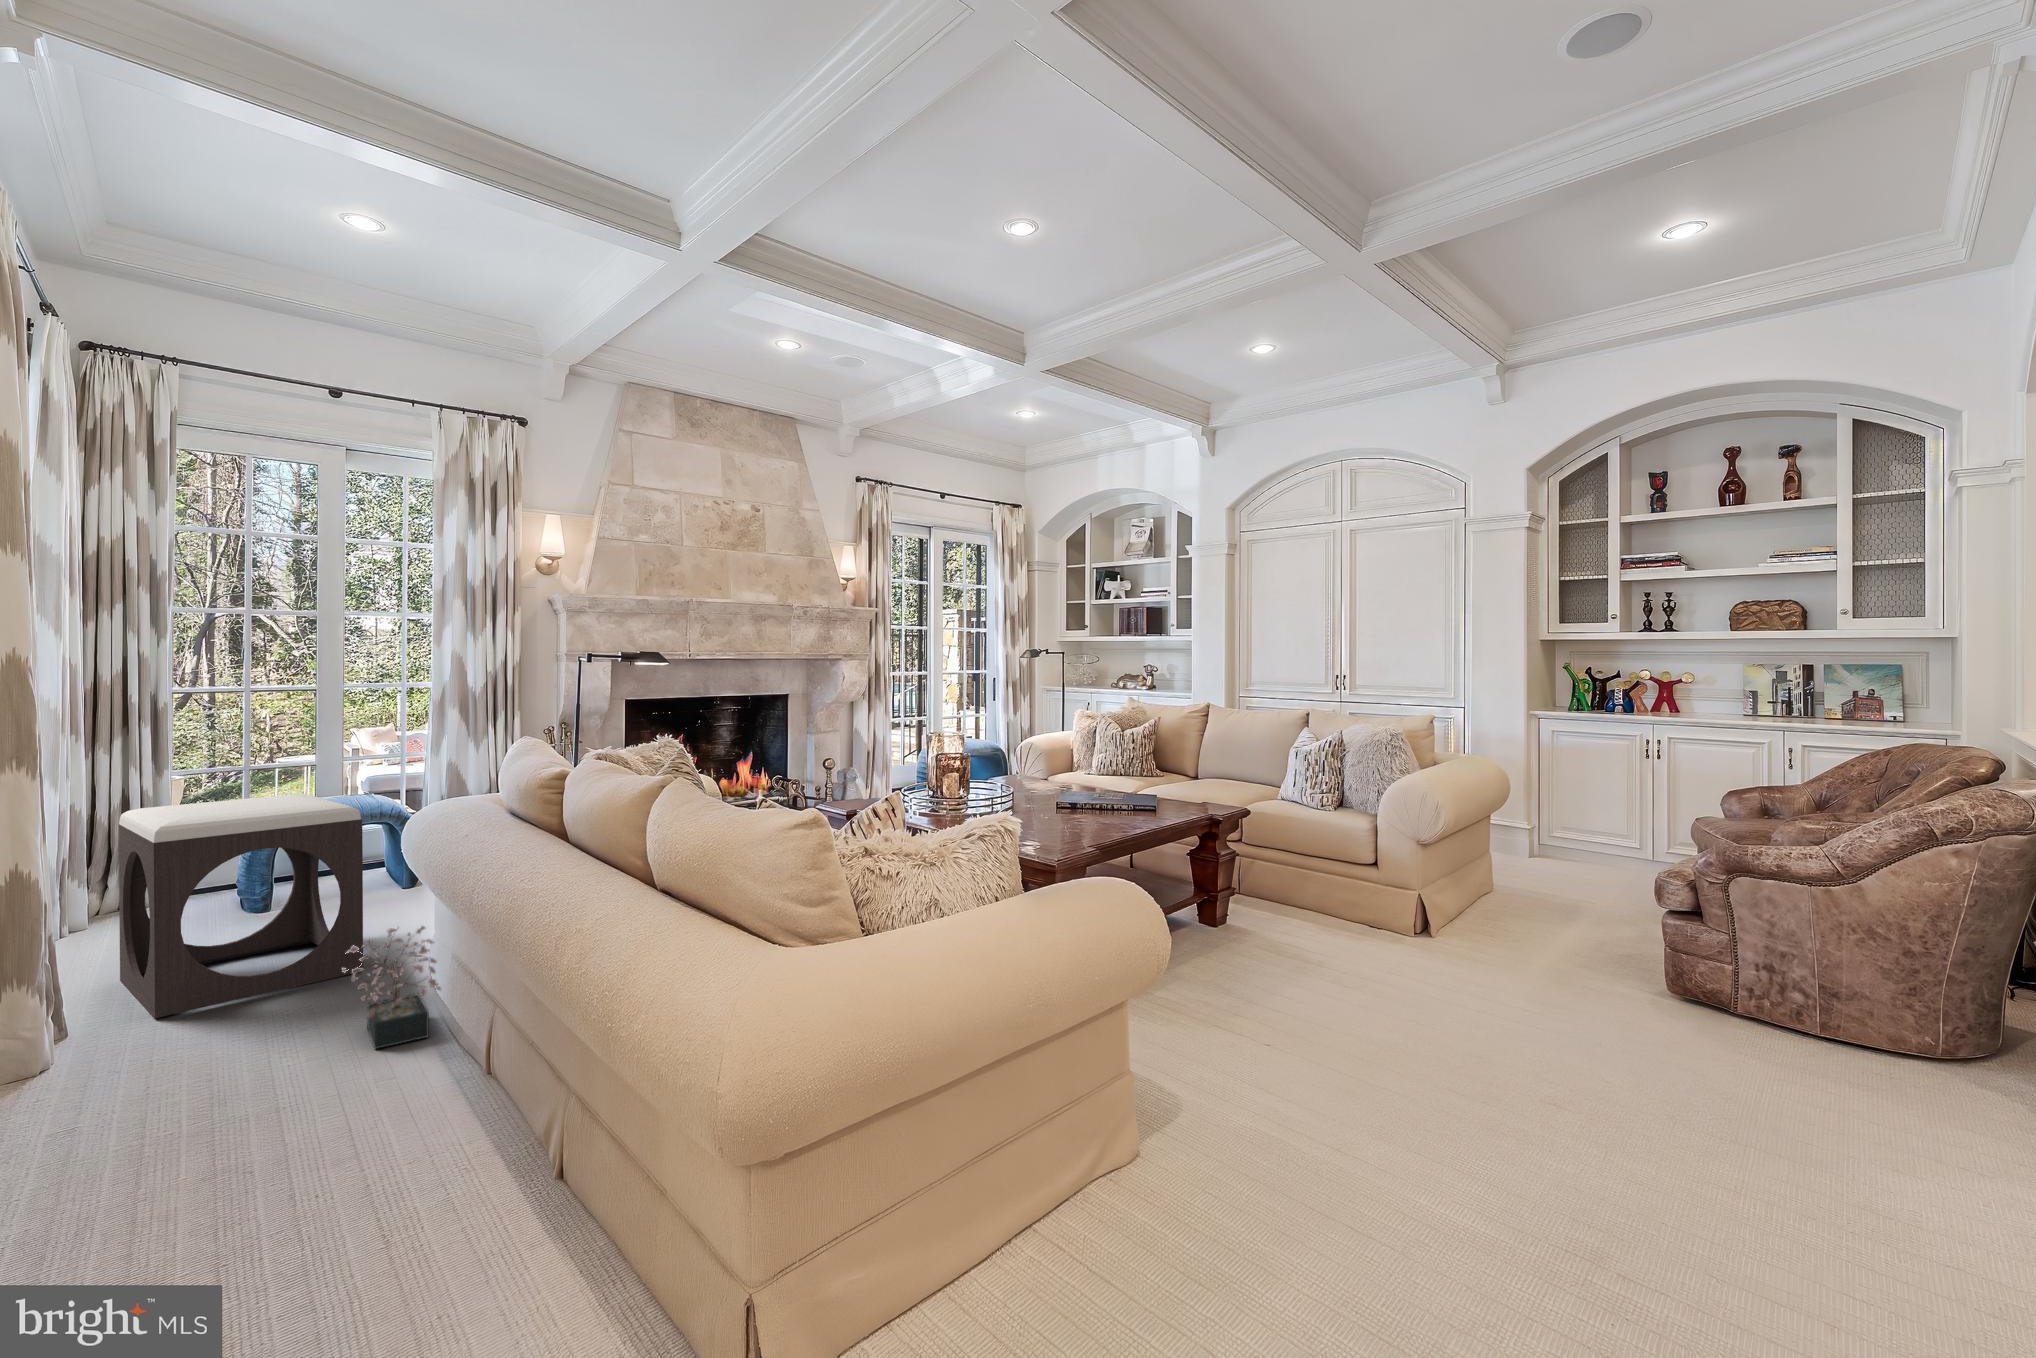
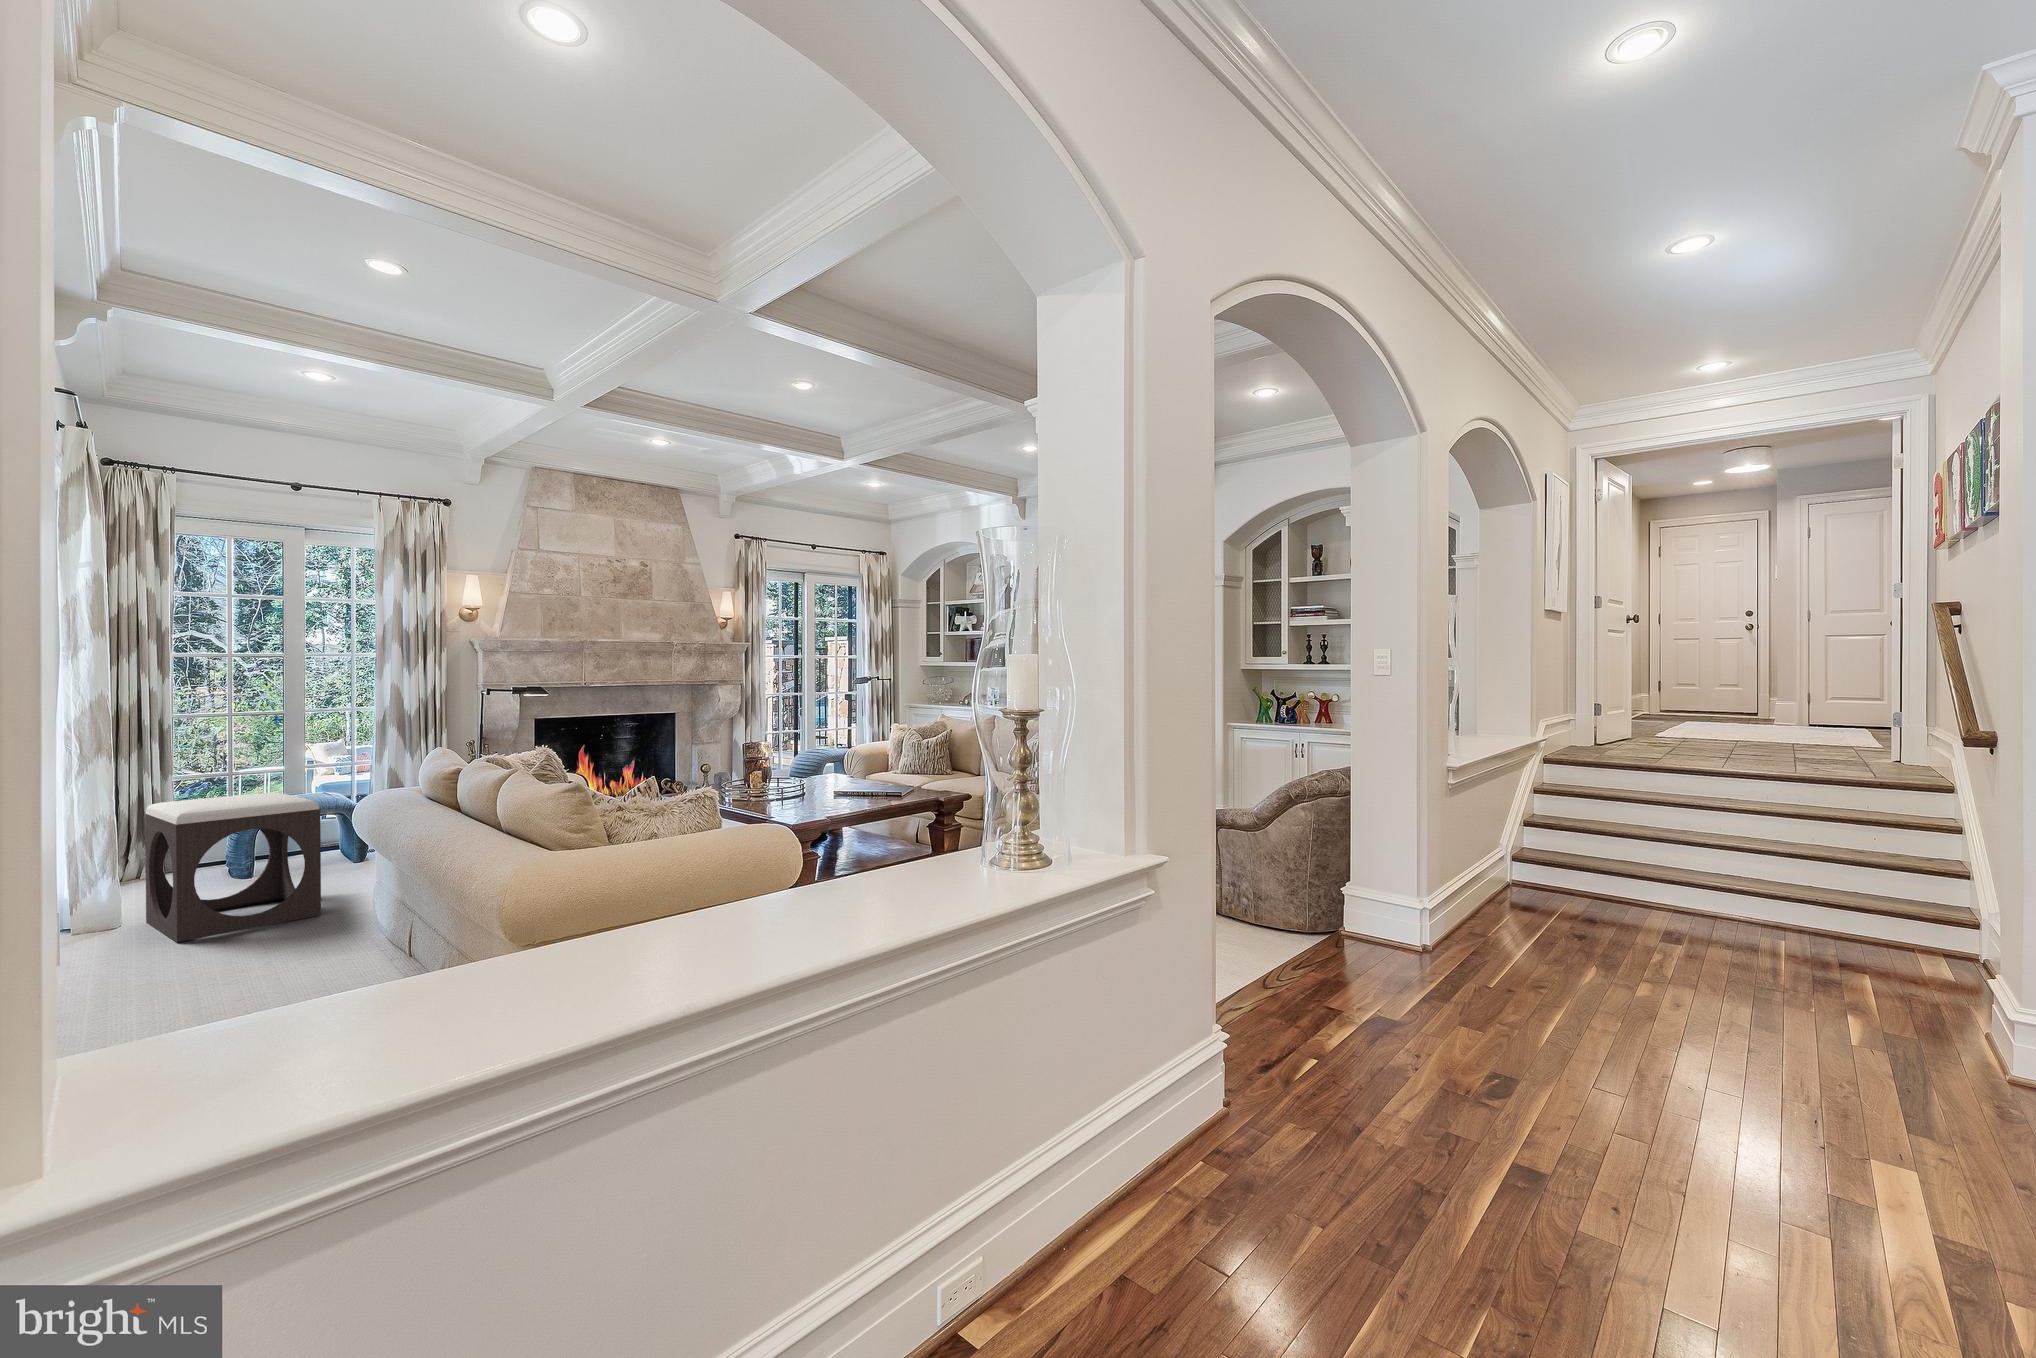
decorative plant: present [343,926,441,1049] -> none [307,879,374,956]

